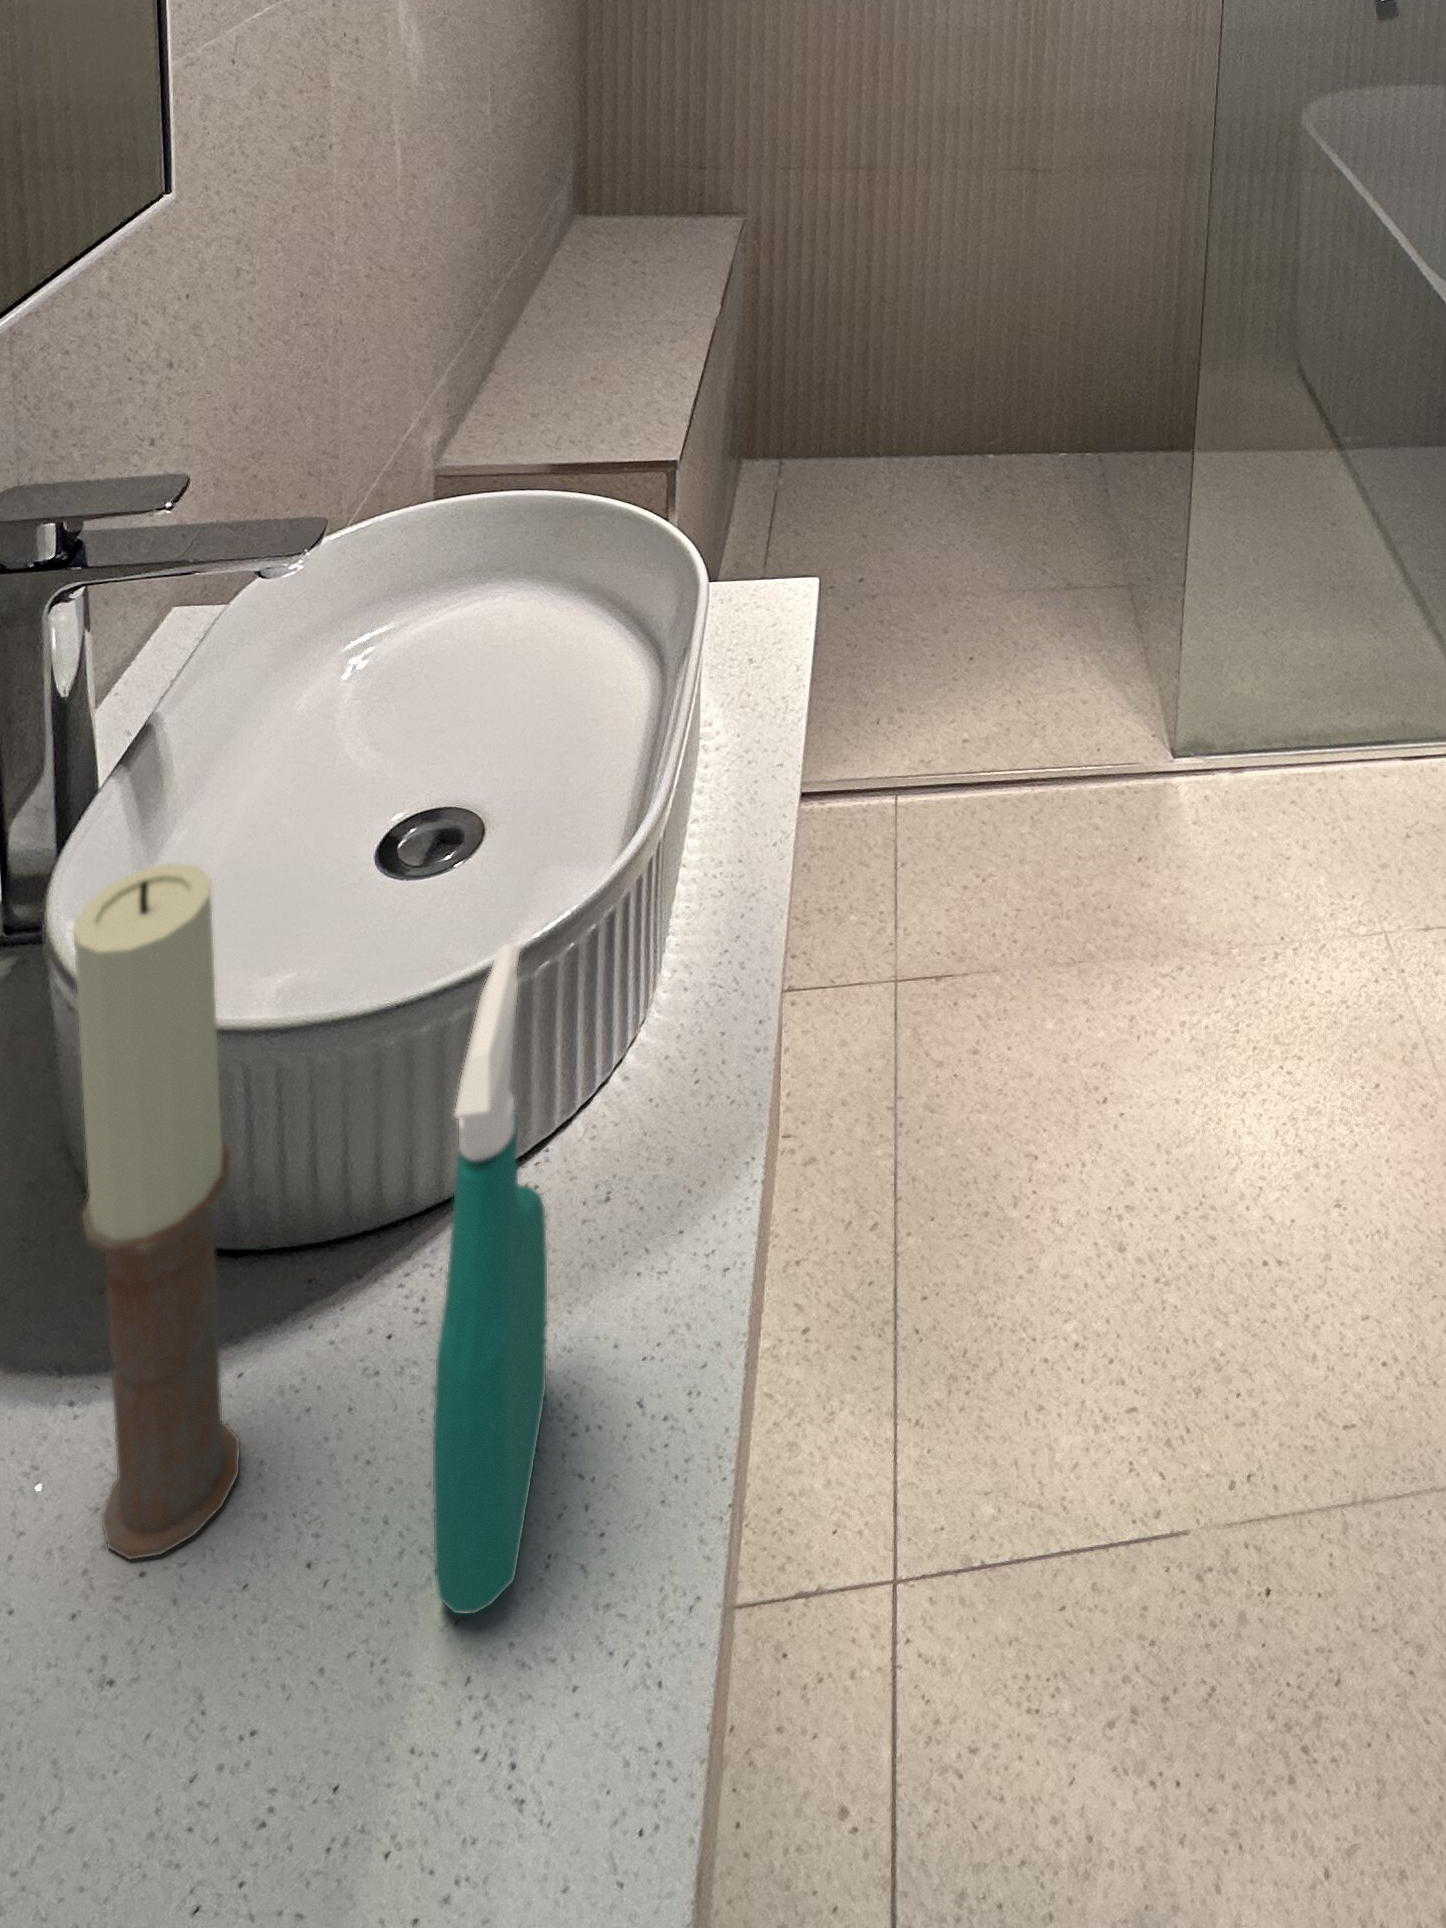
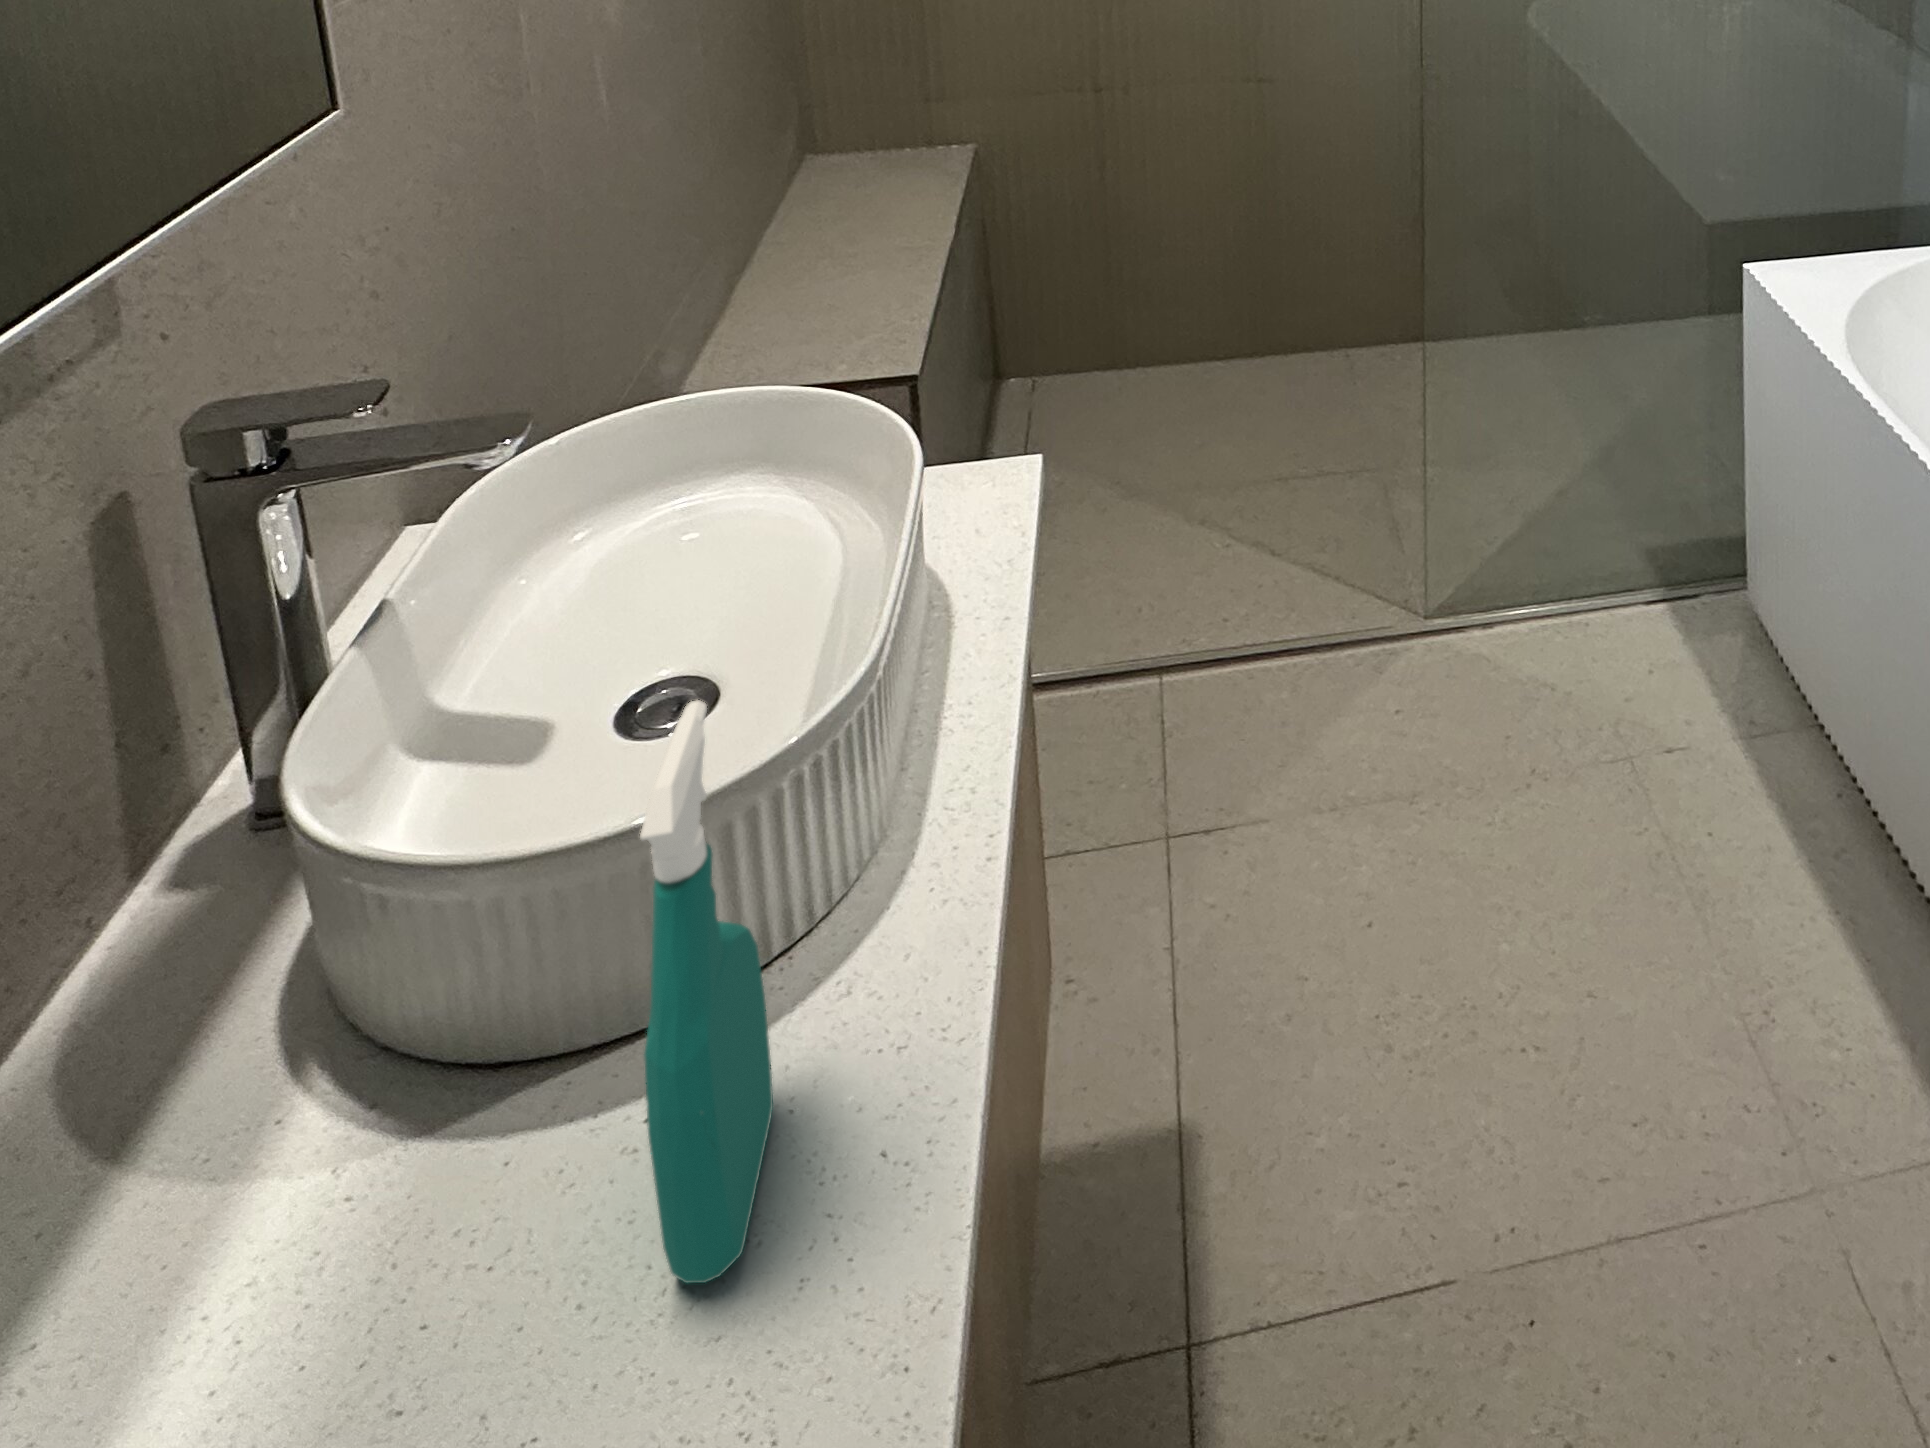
candle: present [73,863,240,1559] -> none [267,640,487,1264]

